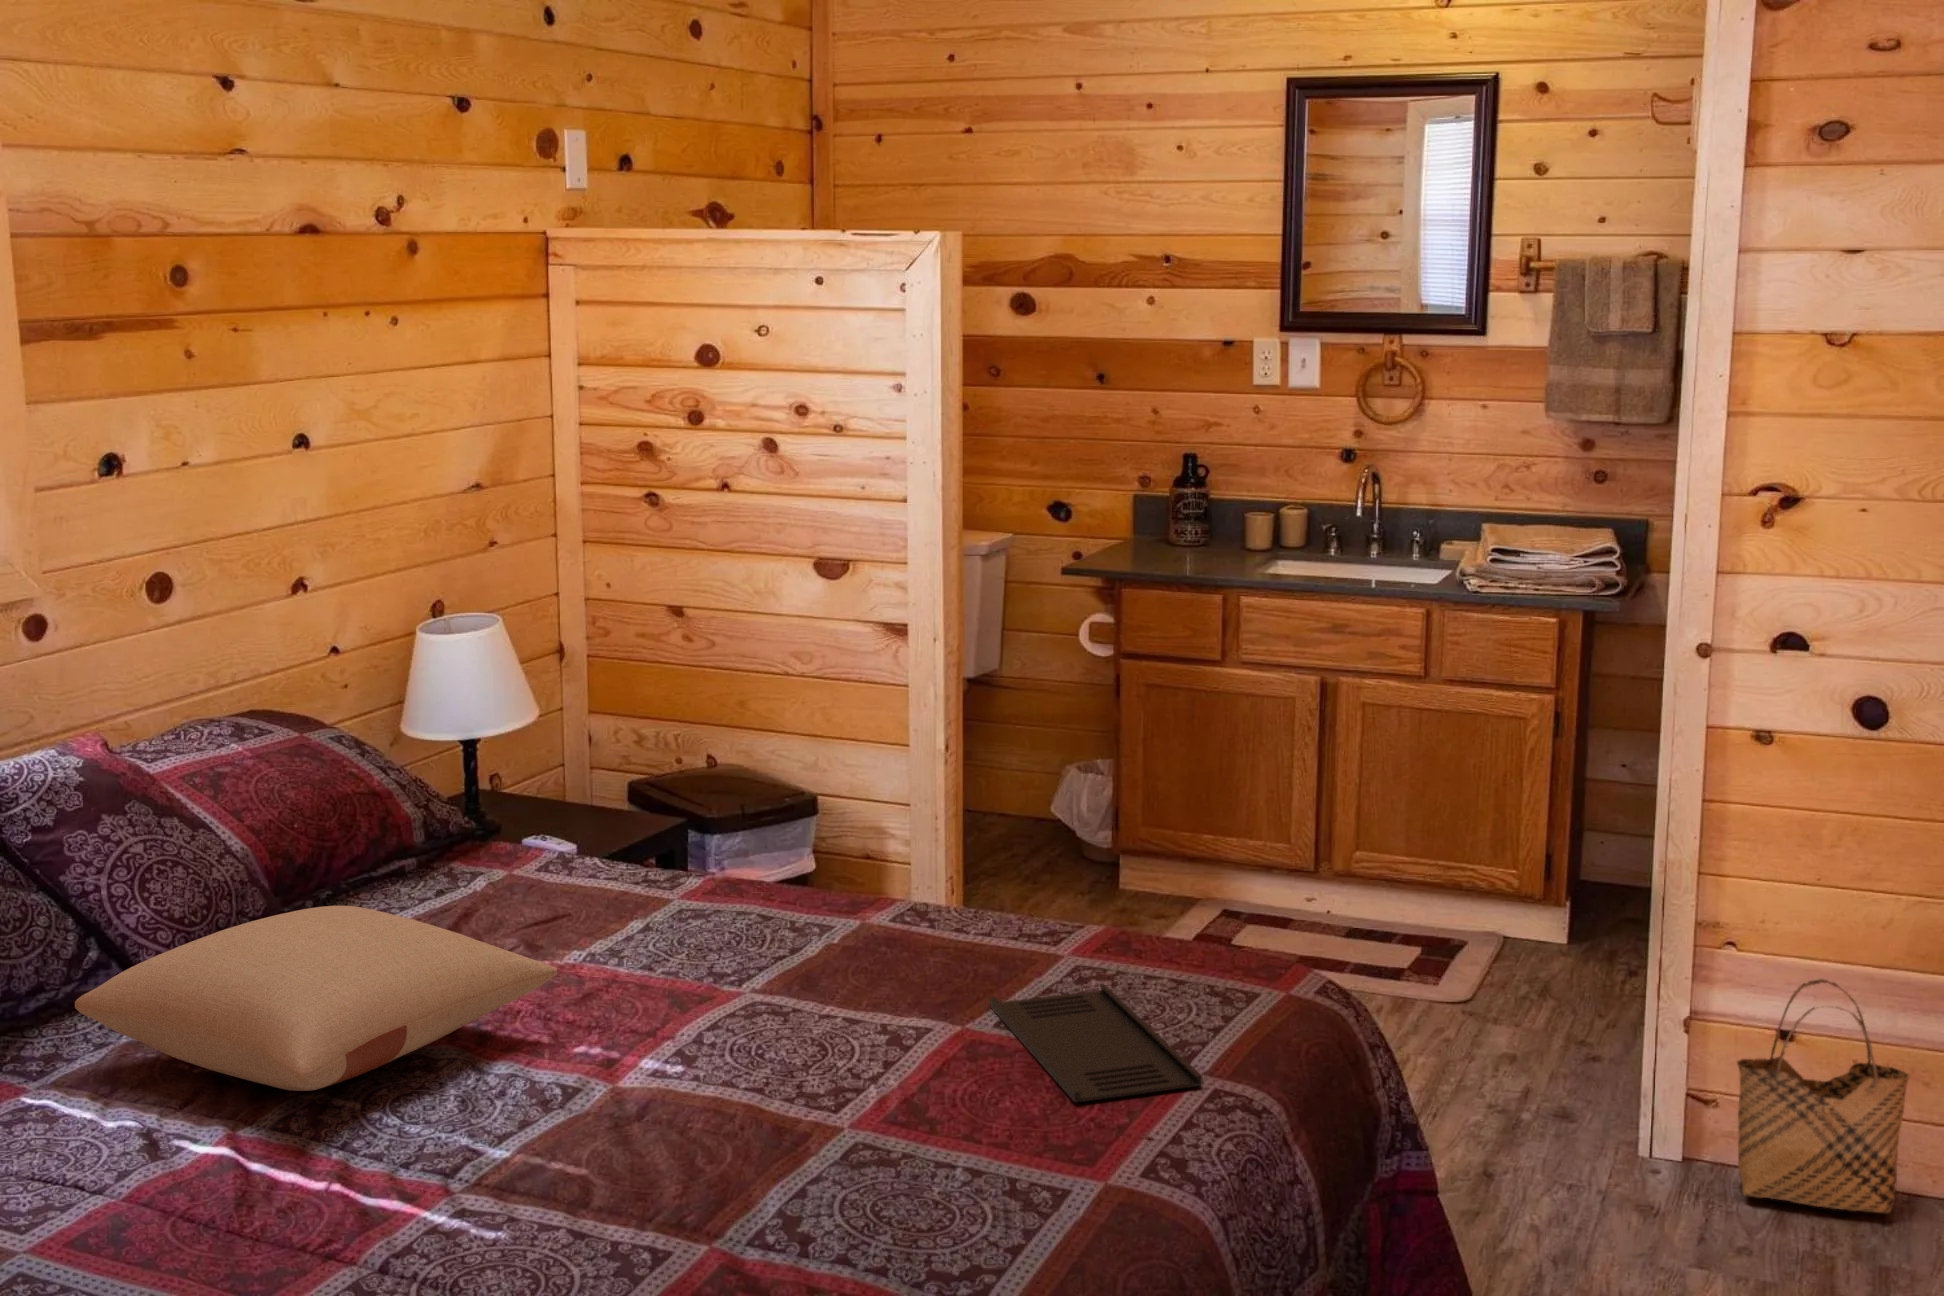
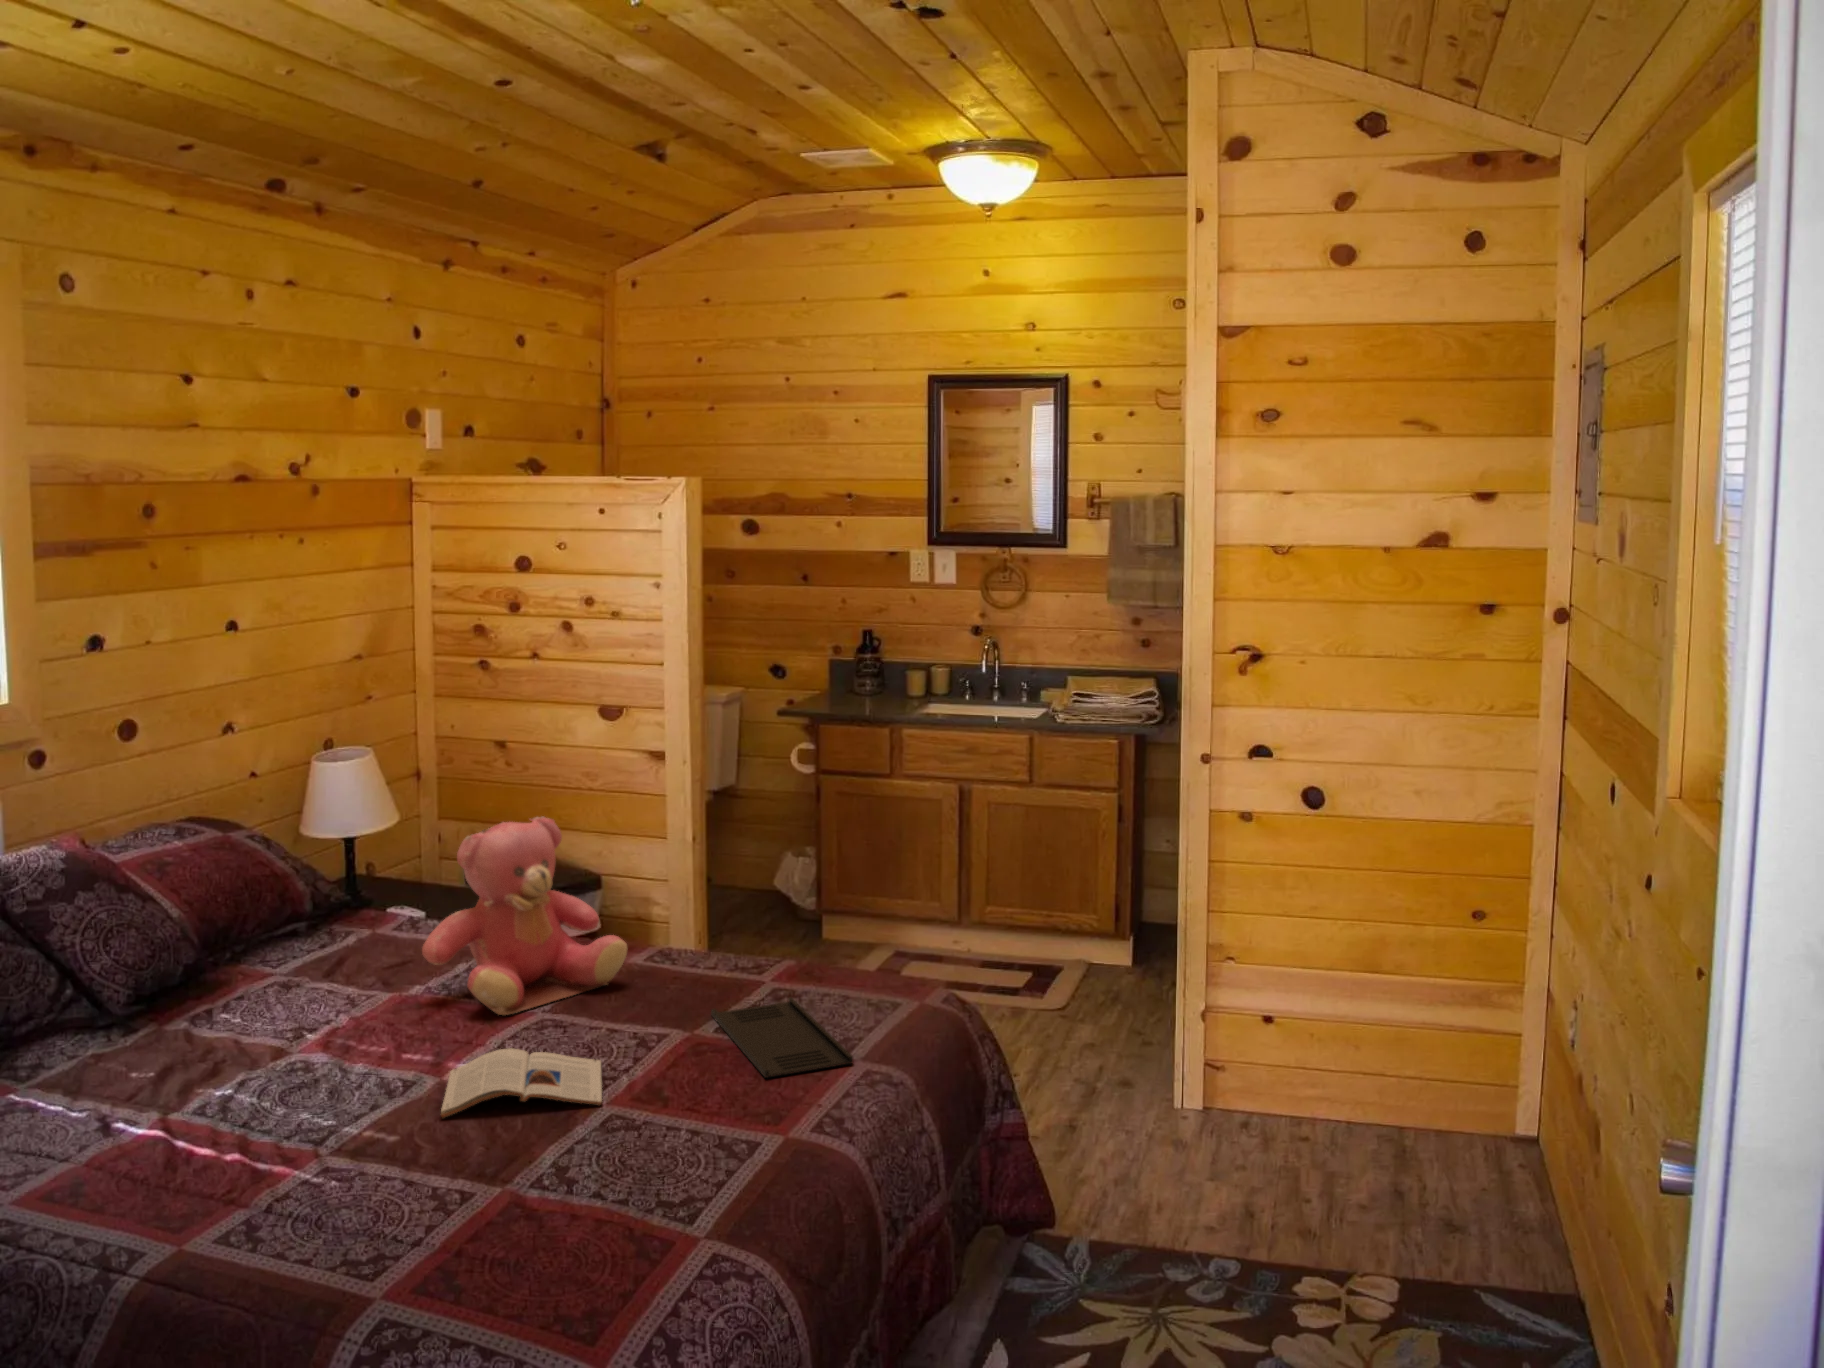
teddy bear: none [582,714,867,995] -> present [422,816,627,1015]
pillow: present [75,906,557,1091] -> none [42,959,402,1089]
woven basket: present [1737,979,1909,1213] -> none [1229,982,1341,1139]
magazine: none [616,1046,842,1144] -> present [441,1048,602,1117]

